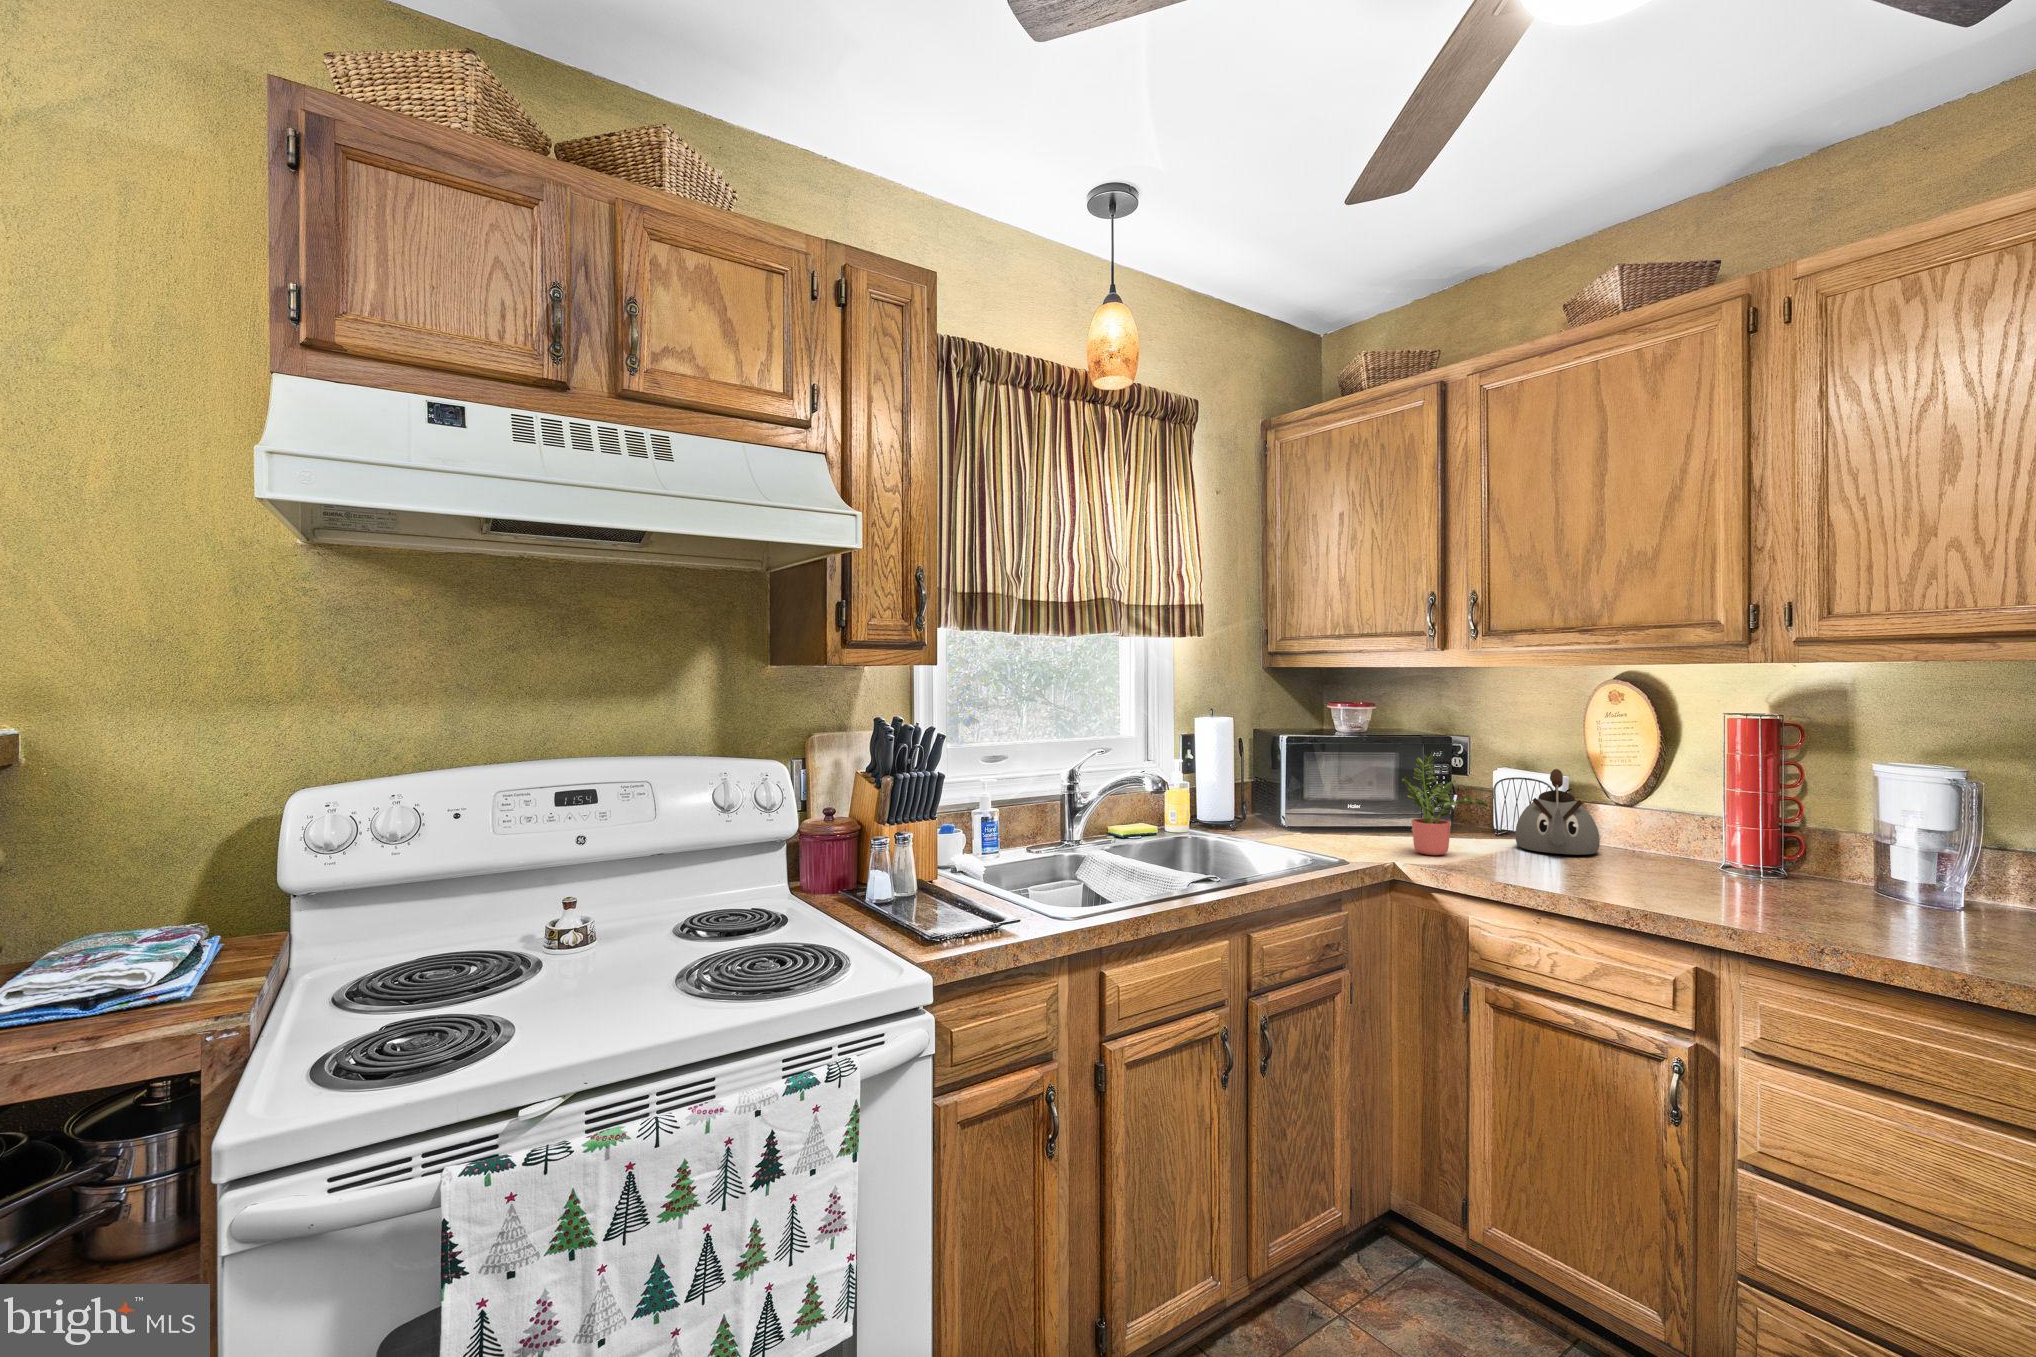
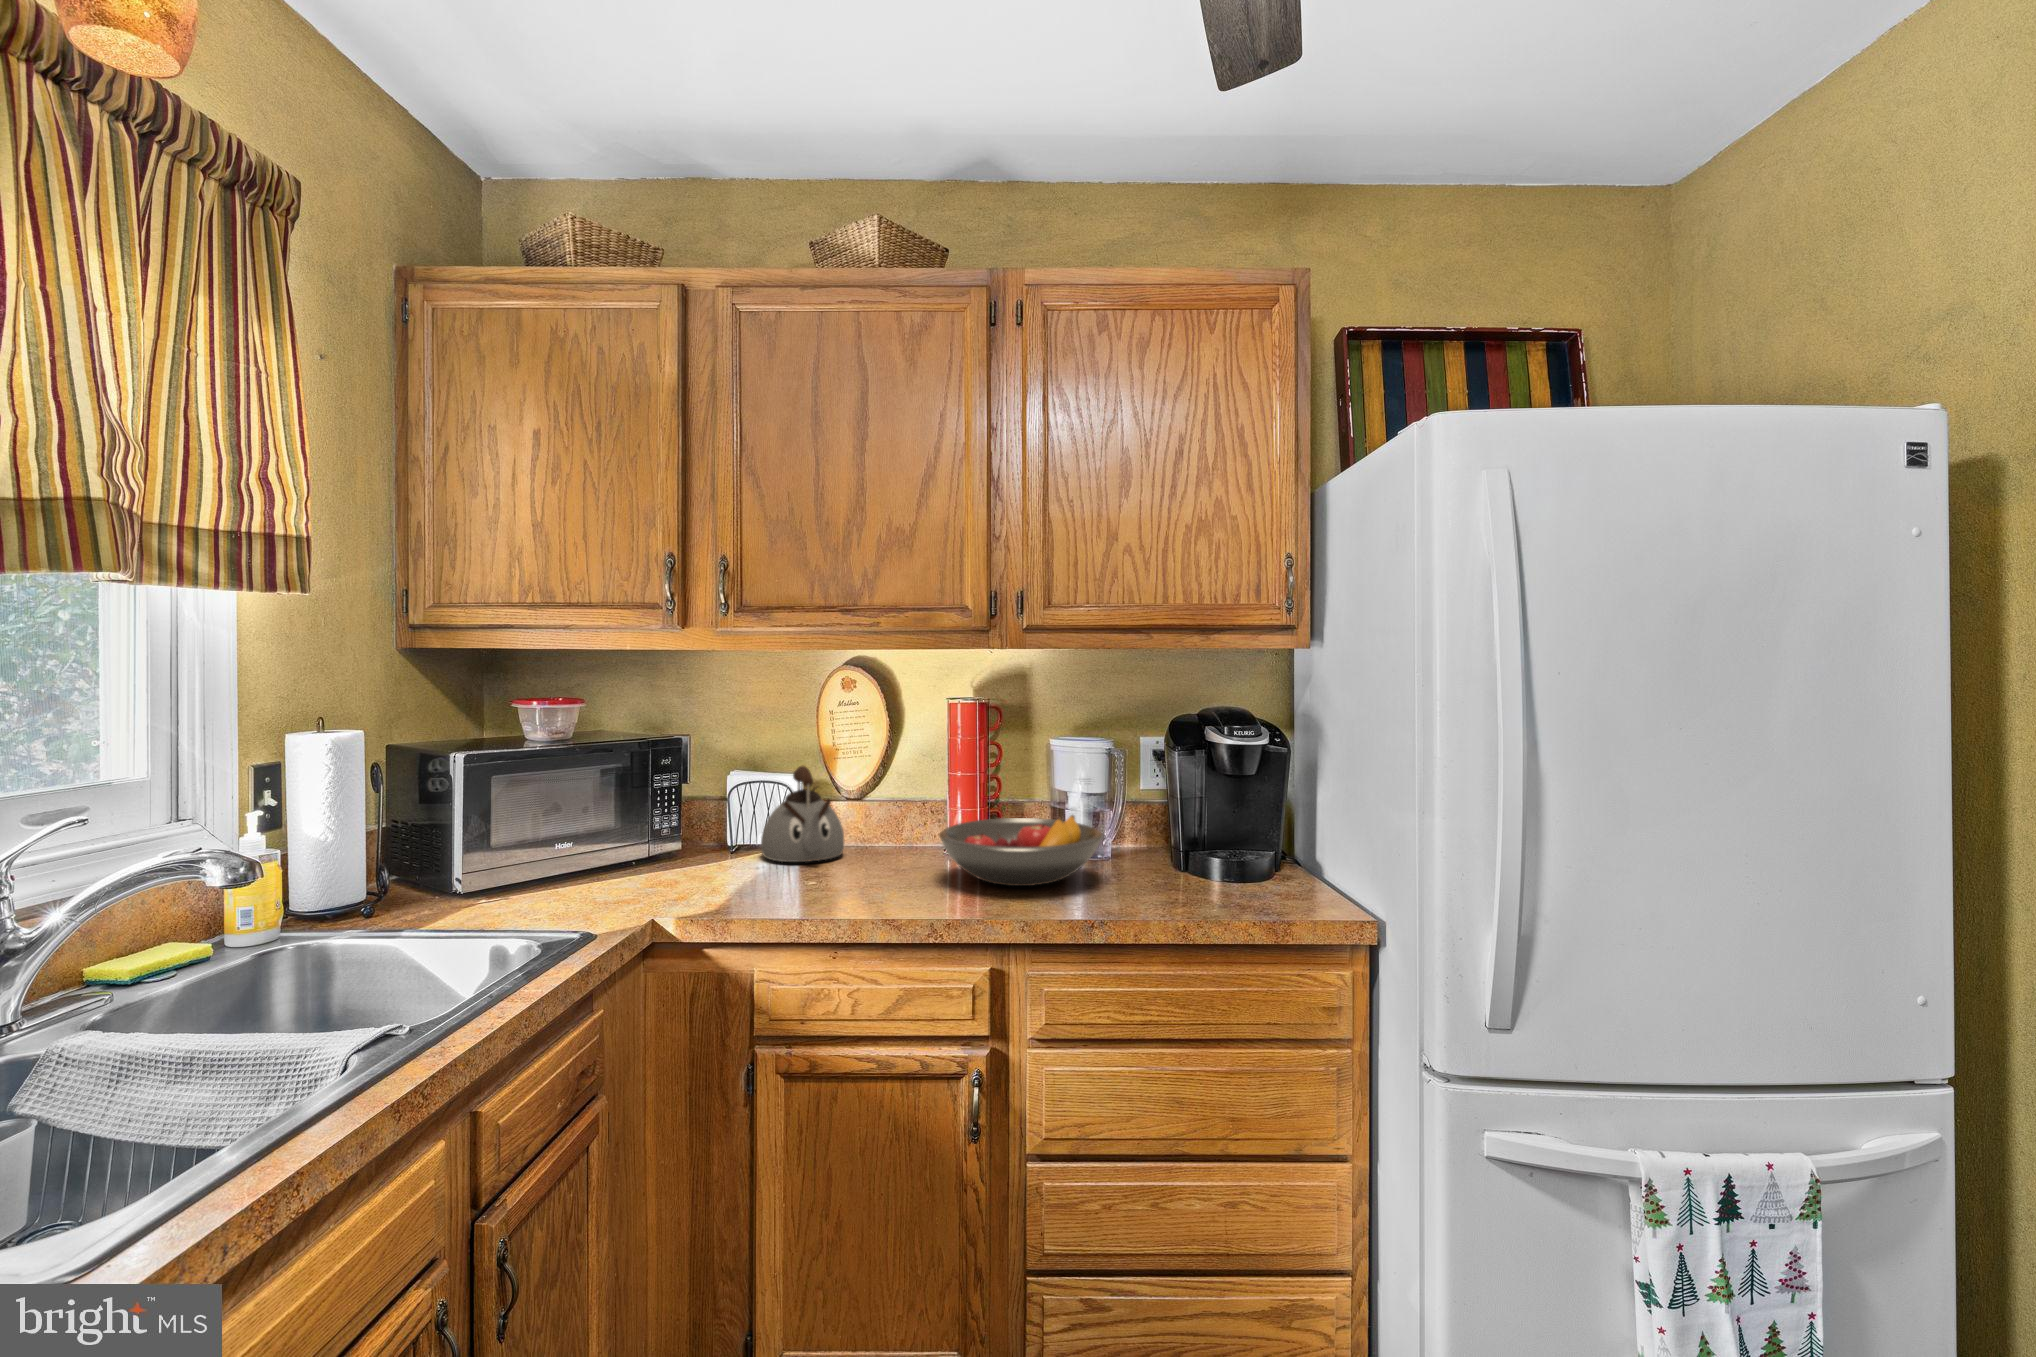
potted plant: present [1402,754,1488,855] -> none [653,760,750,891]
fruit bowl: none [1673,837,1899,908] -> present [939,815,1103,886]

